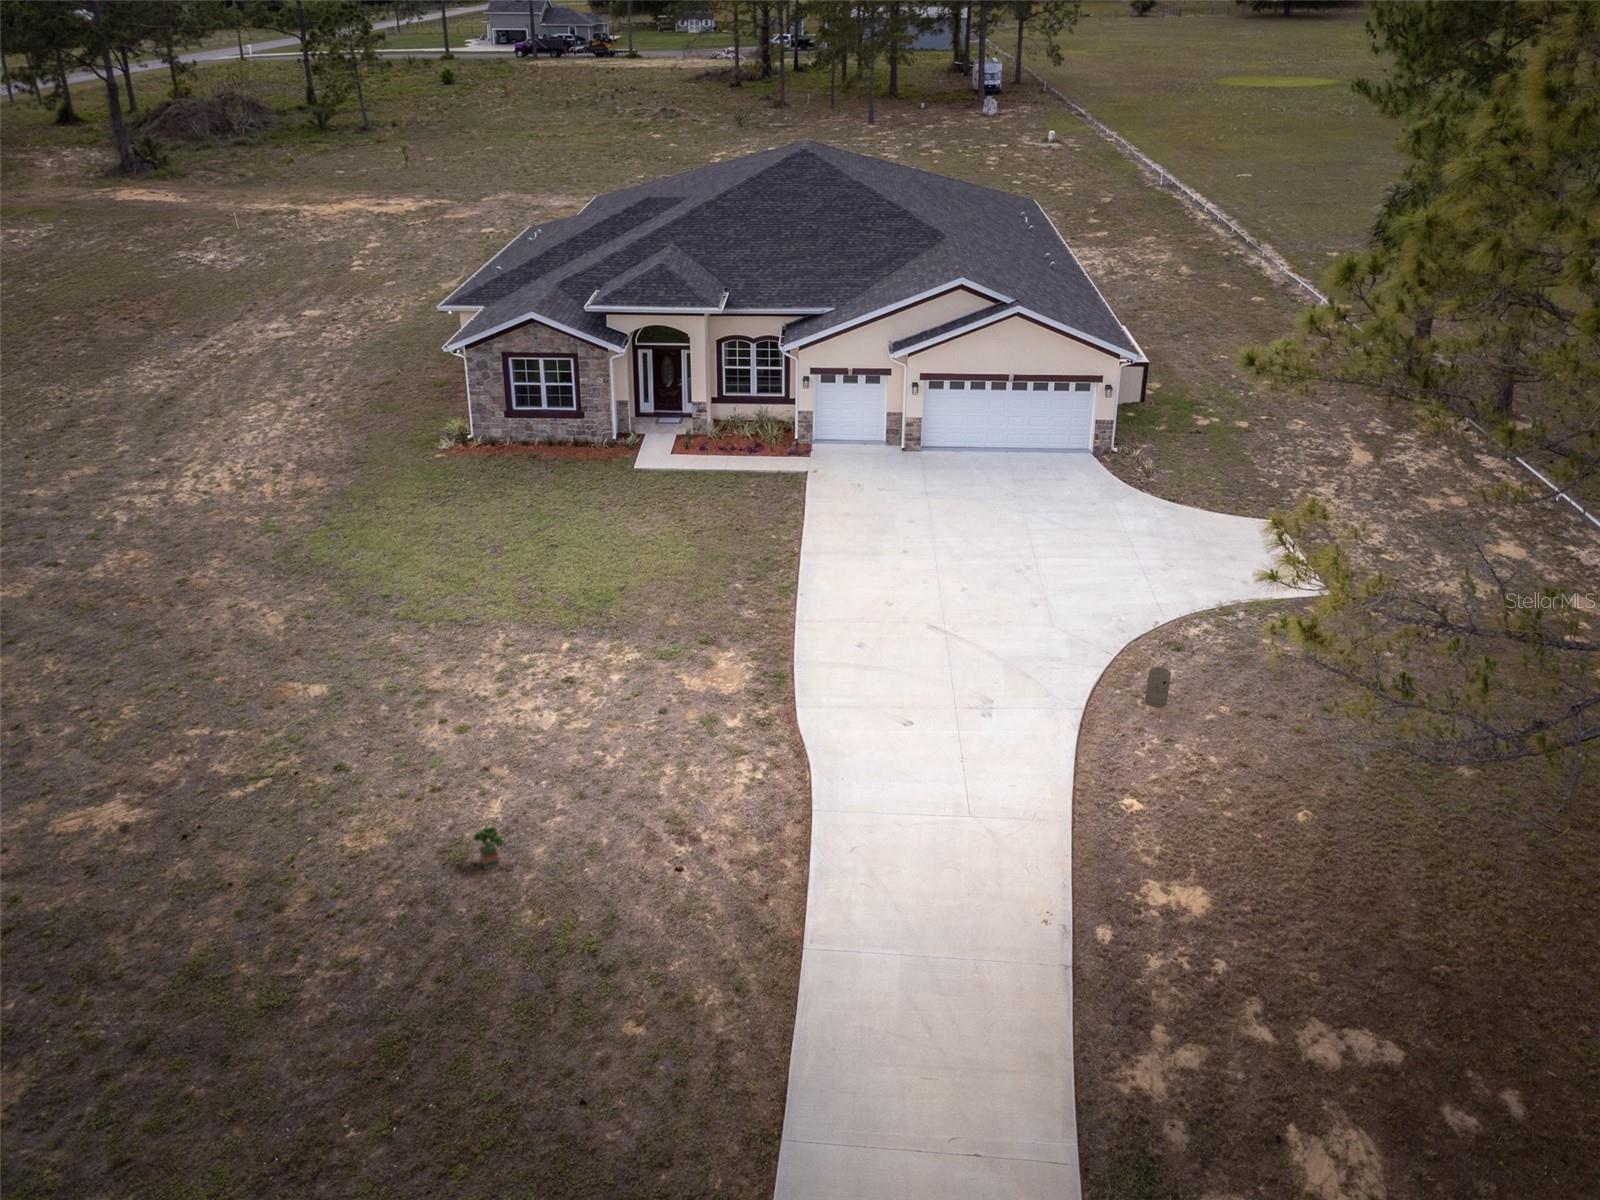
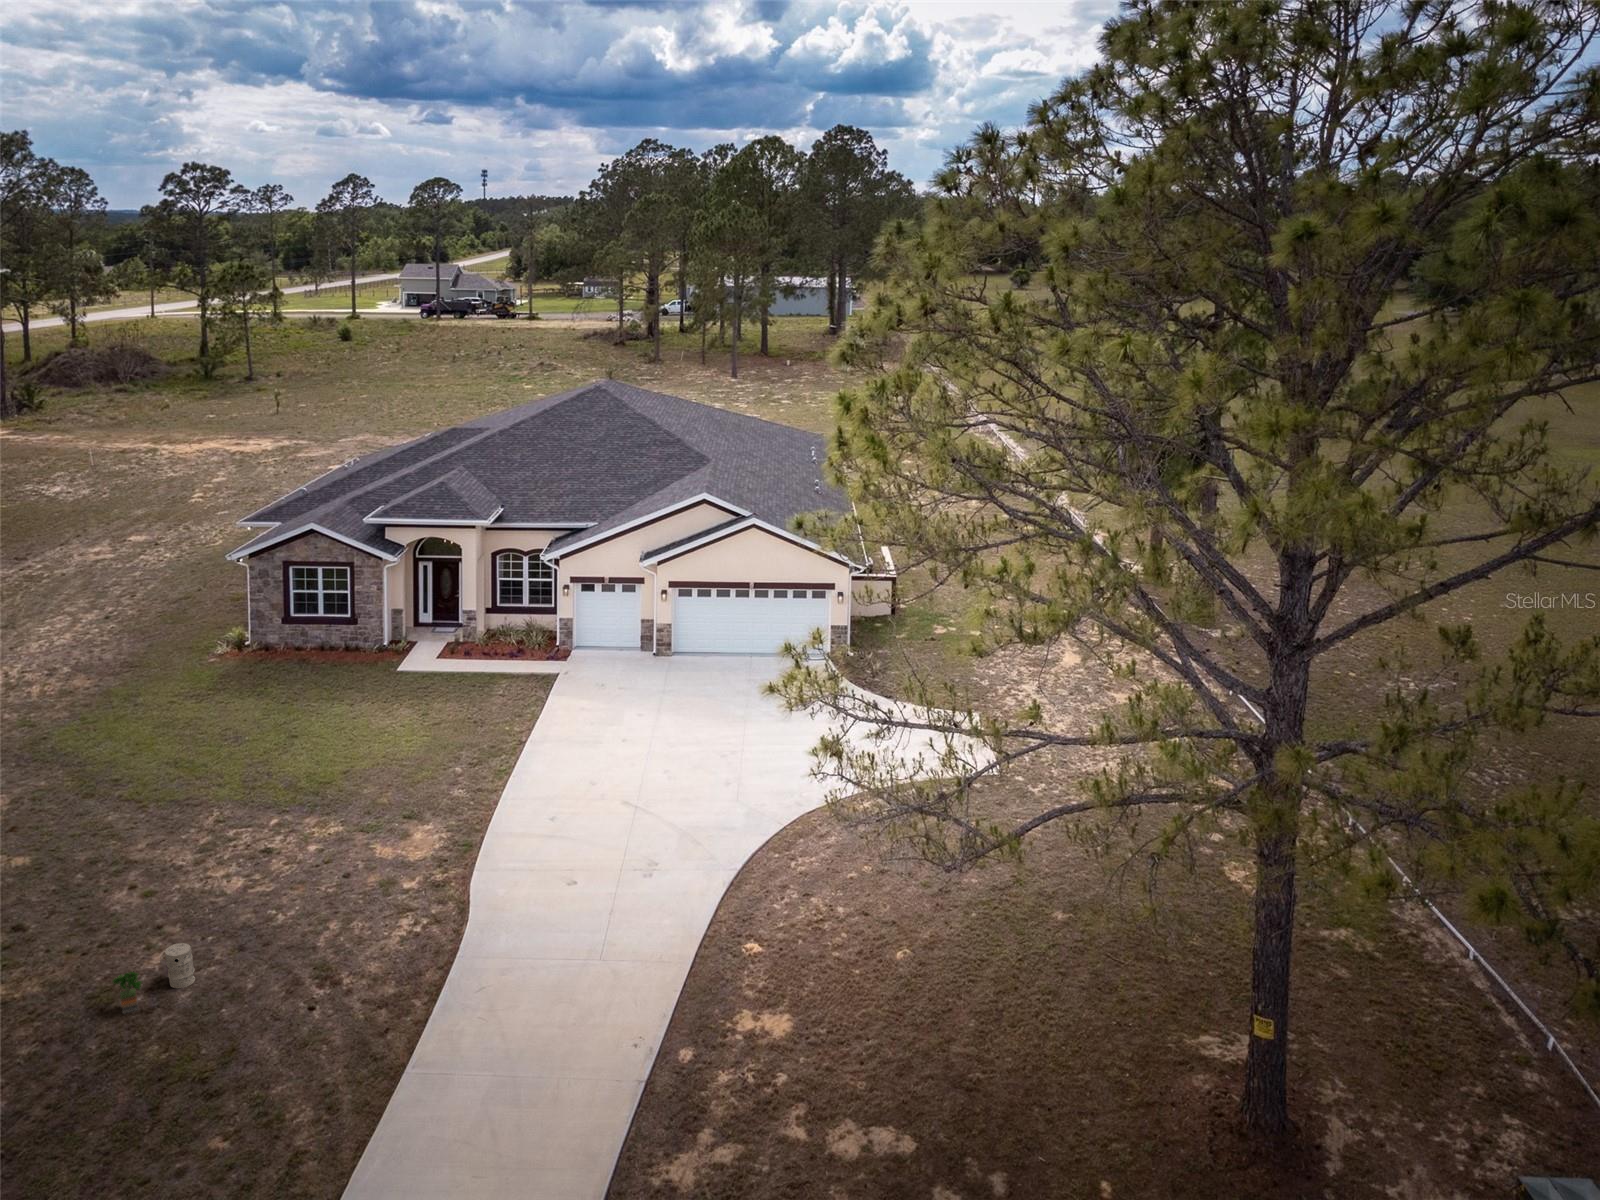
trash can: present [1145,667,1171,707] -> present [165,943,195,988]

